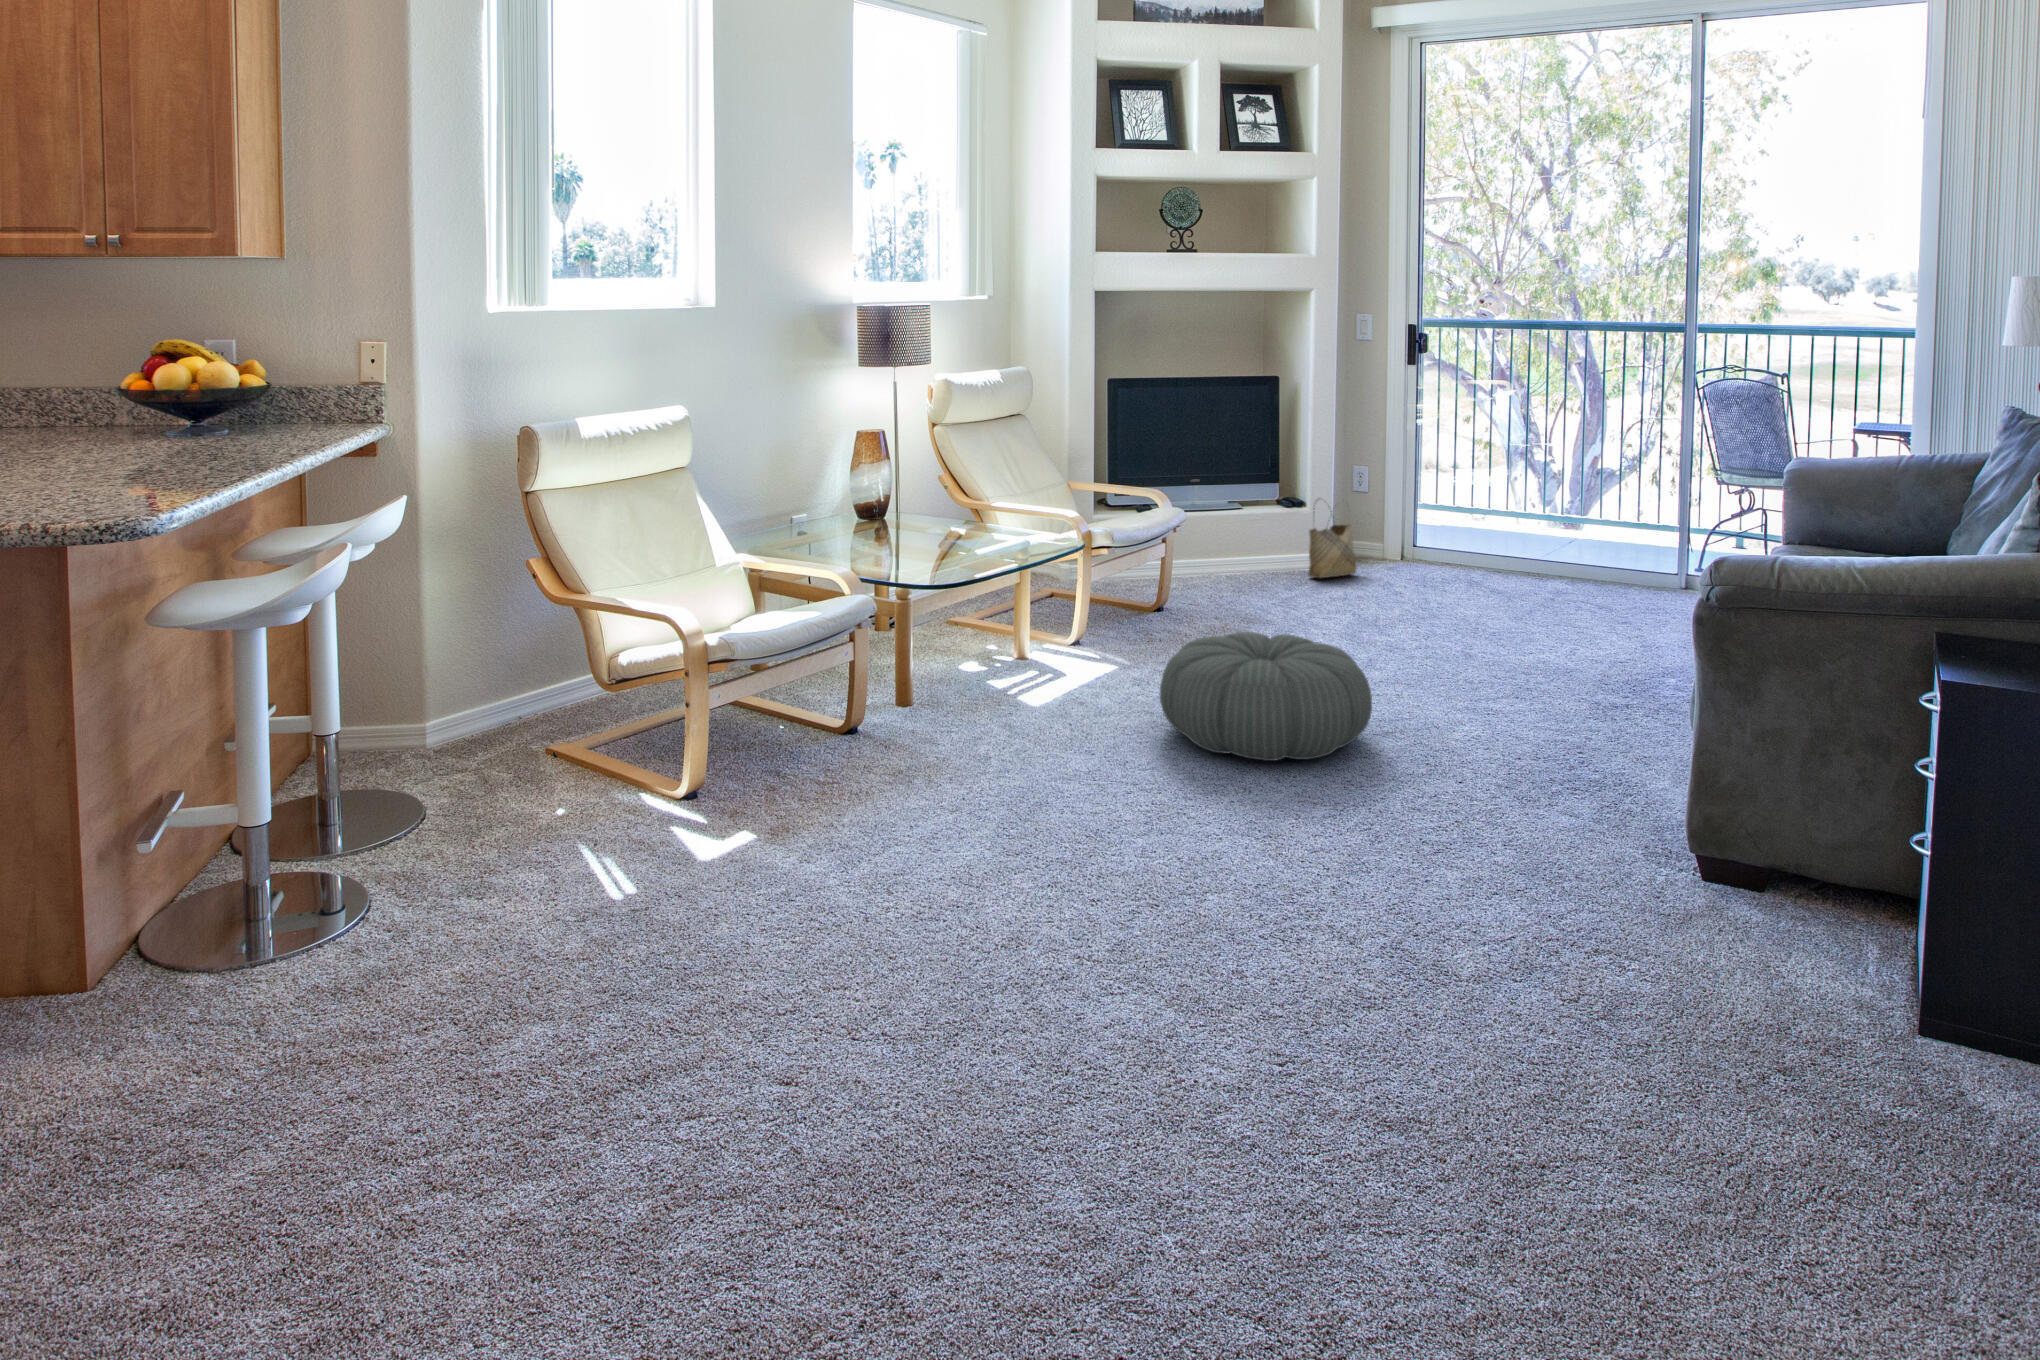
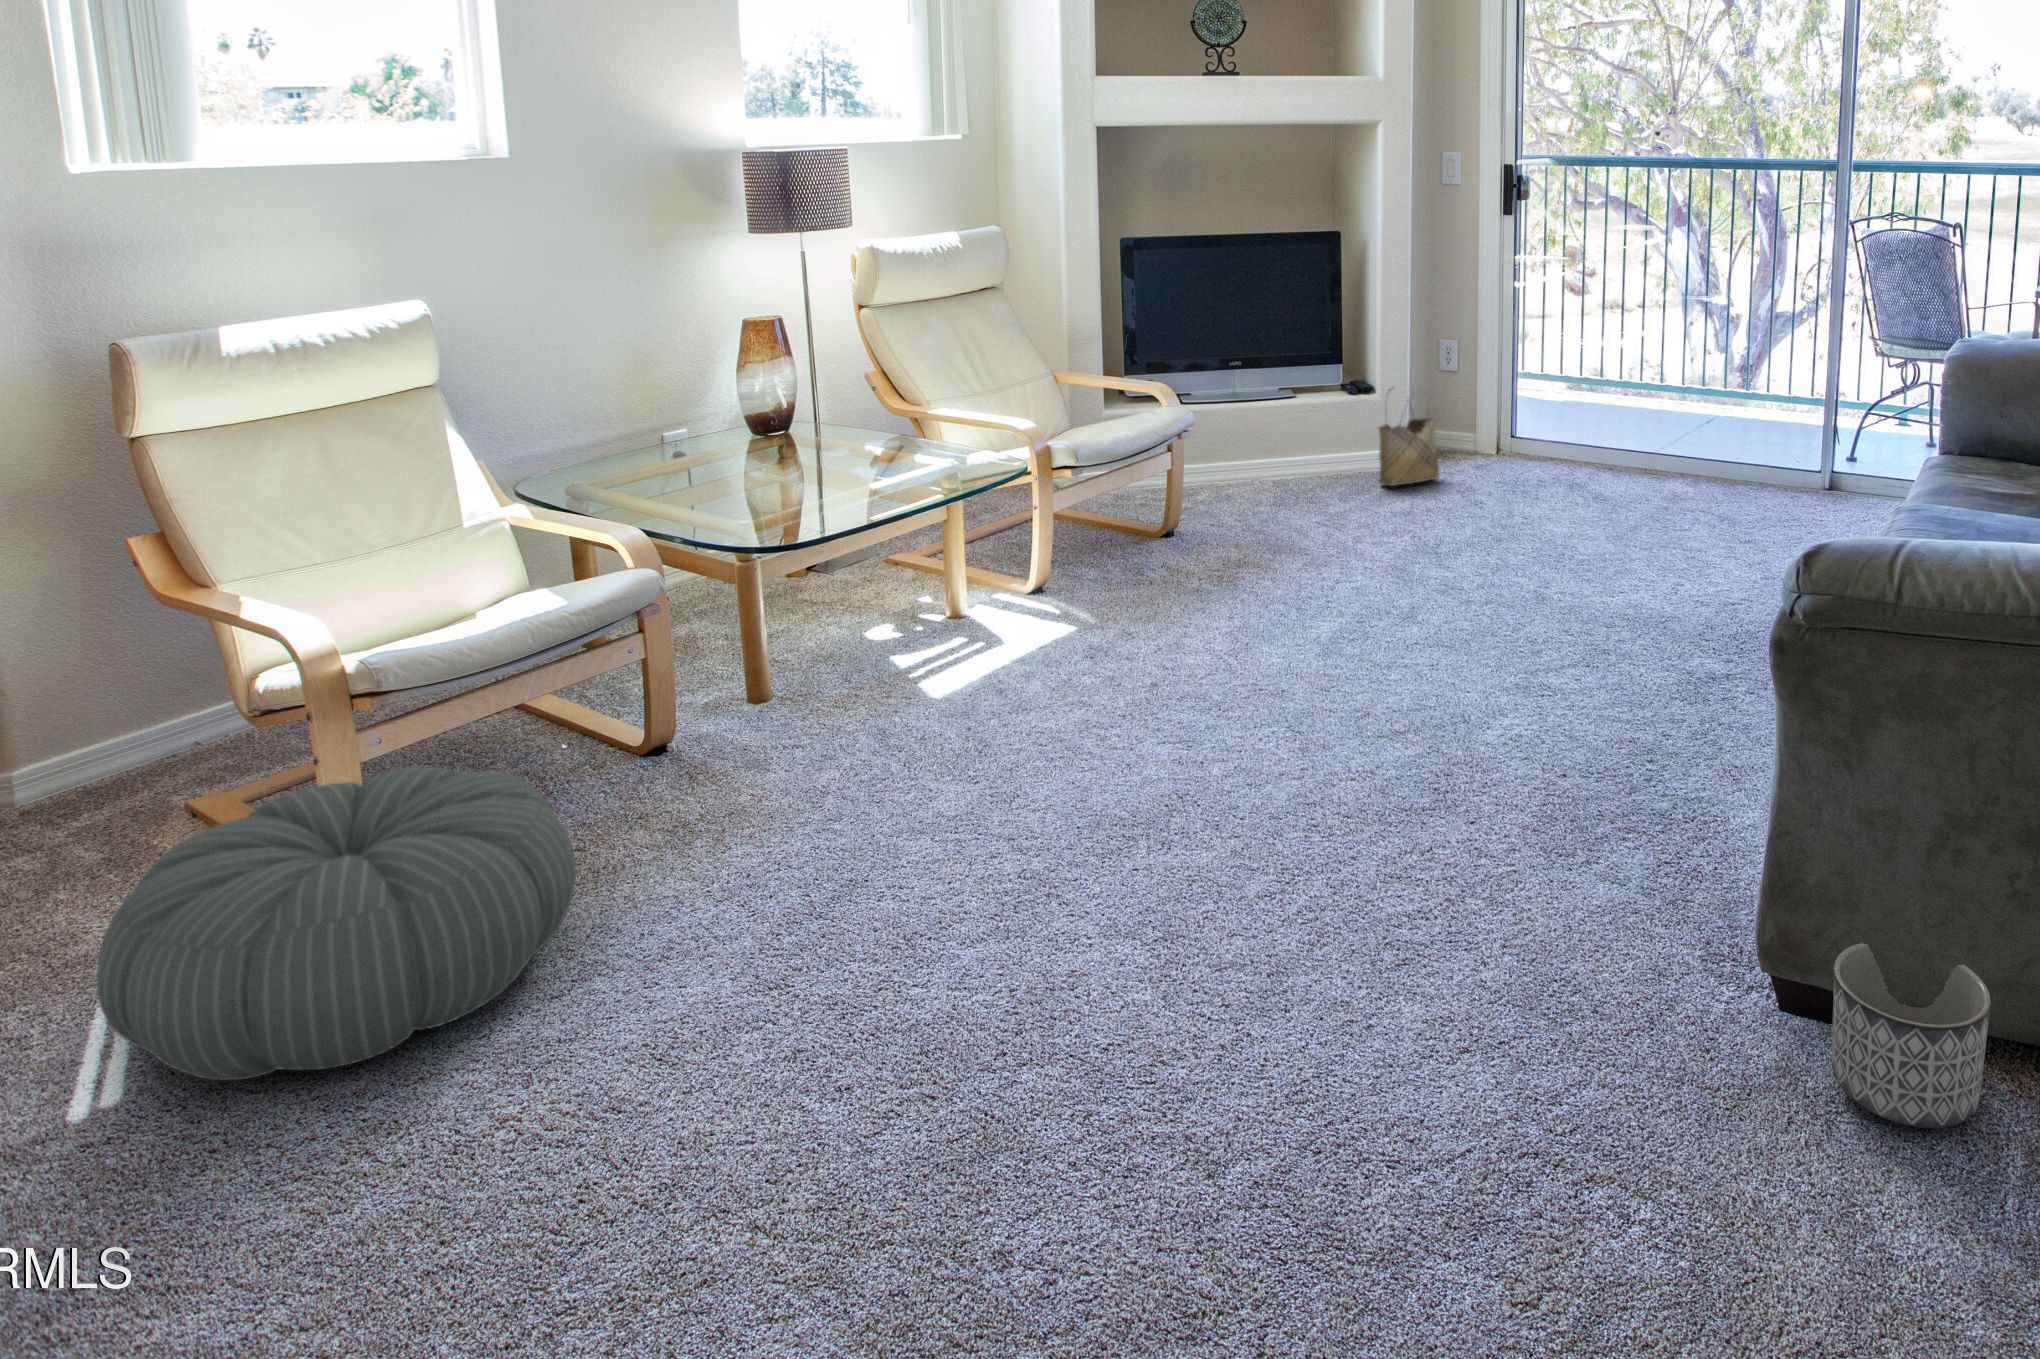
pouf: present [1160,632,1372,761] -> present [97,767,576,1080]
planter: none [1756,832,1865,944] -> present [1832,943,1991,1128]

